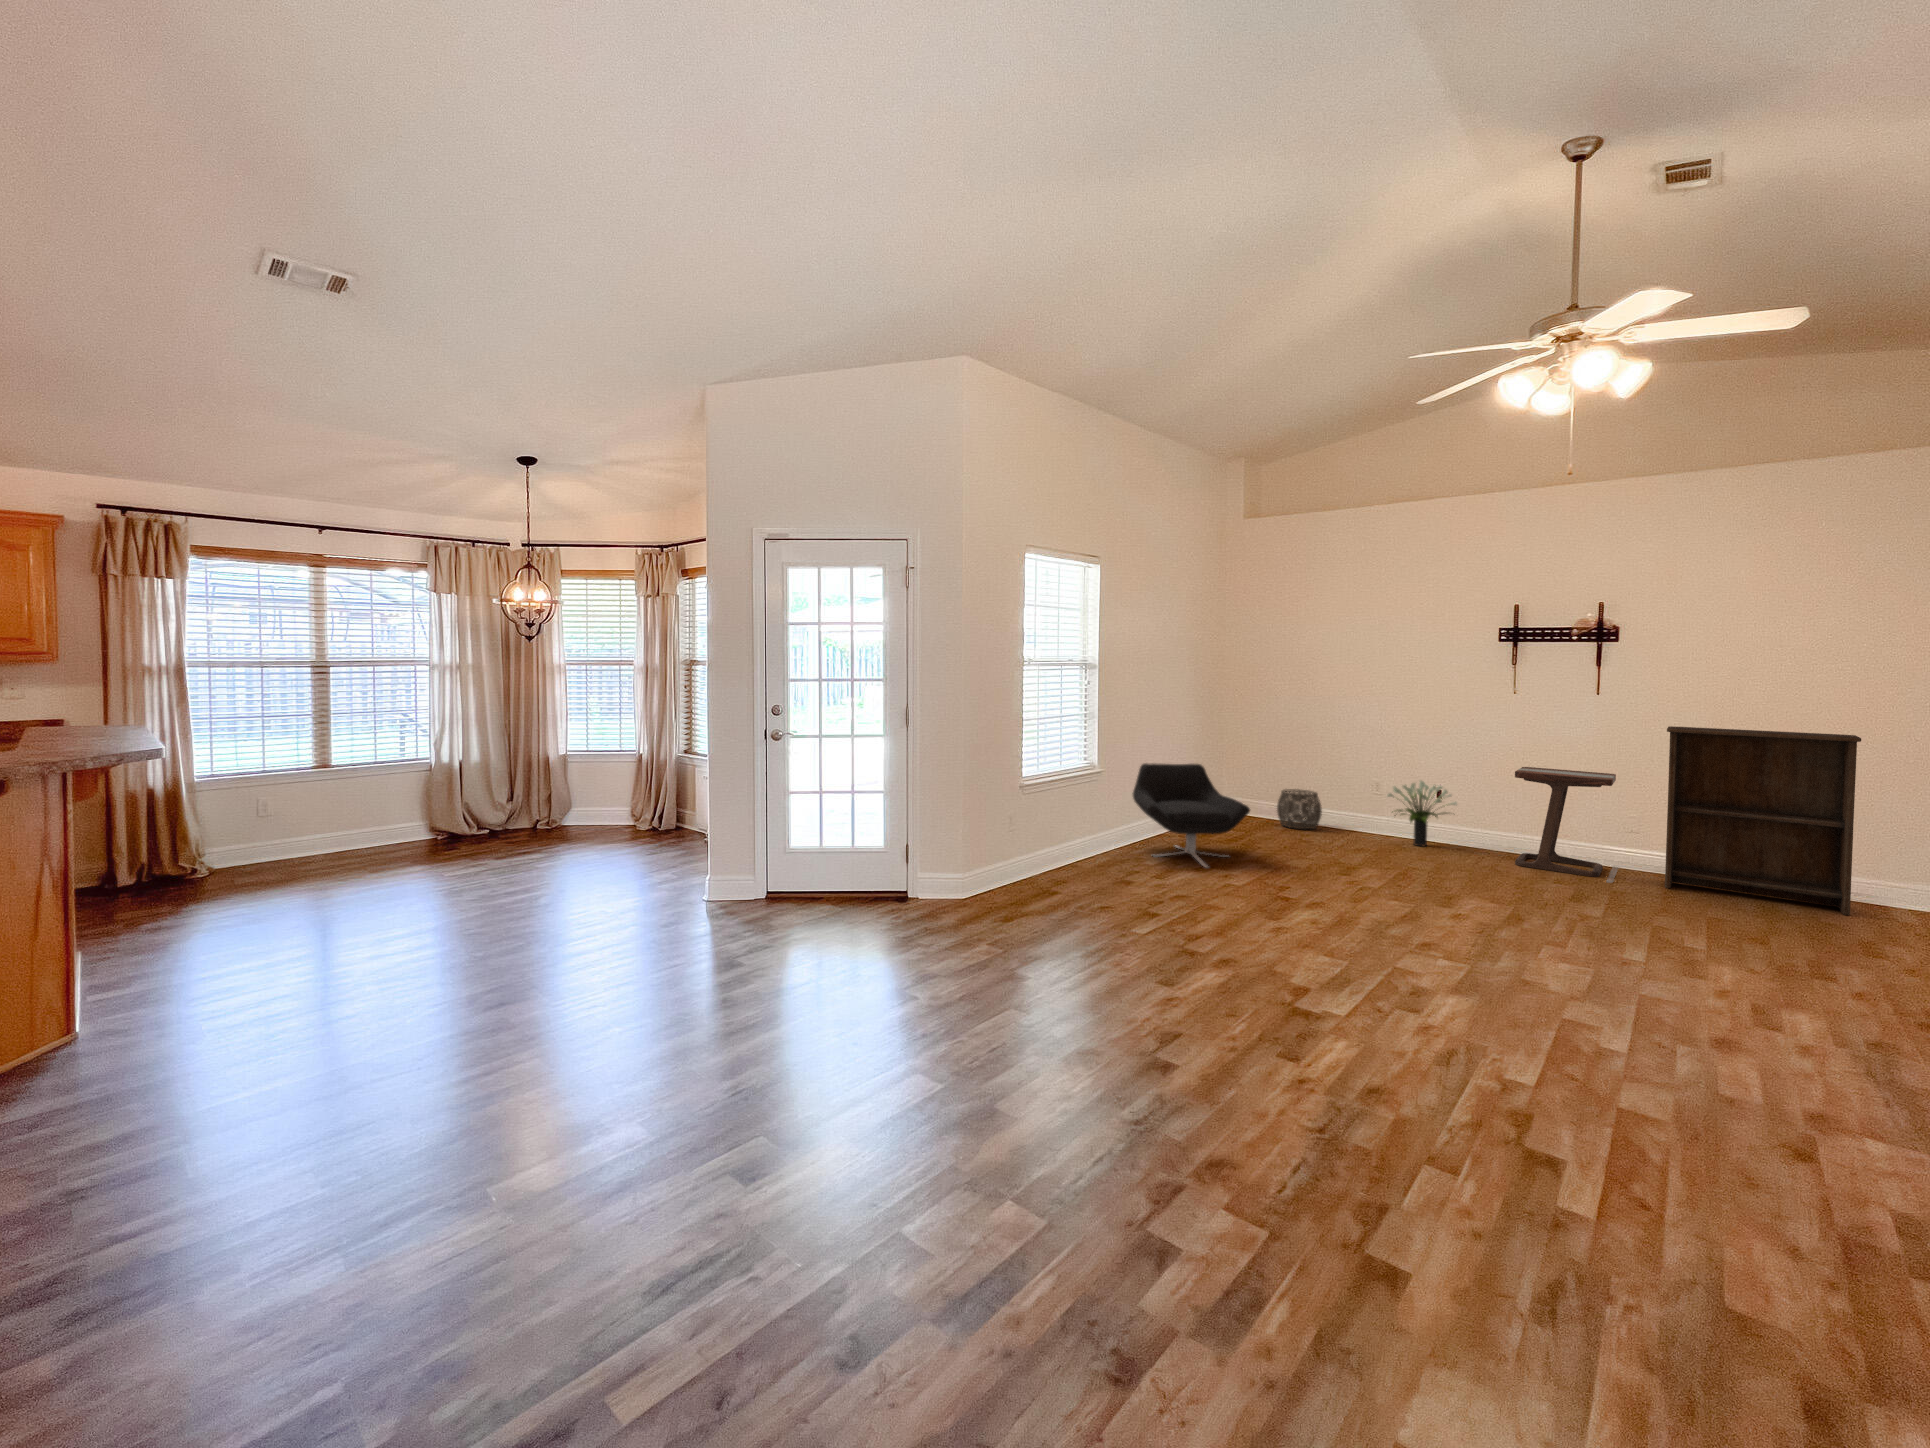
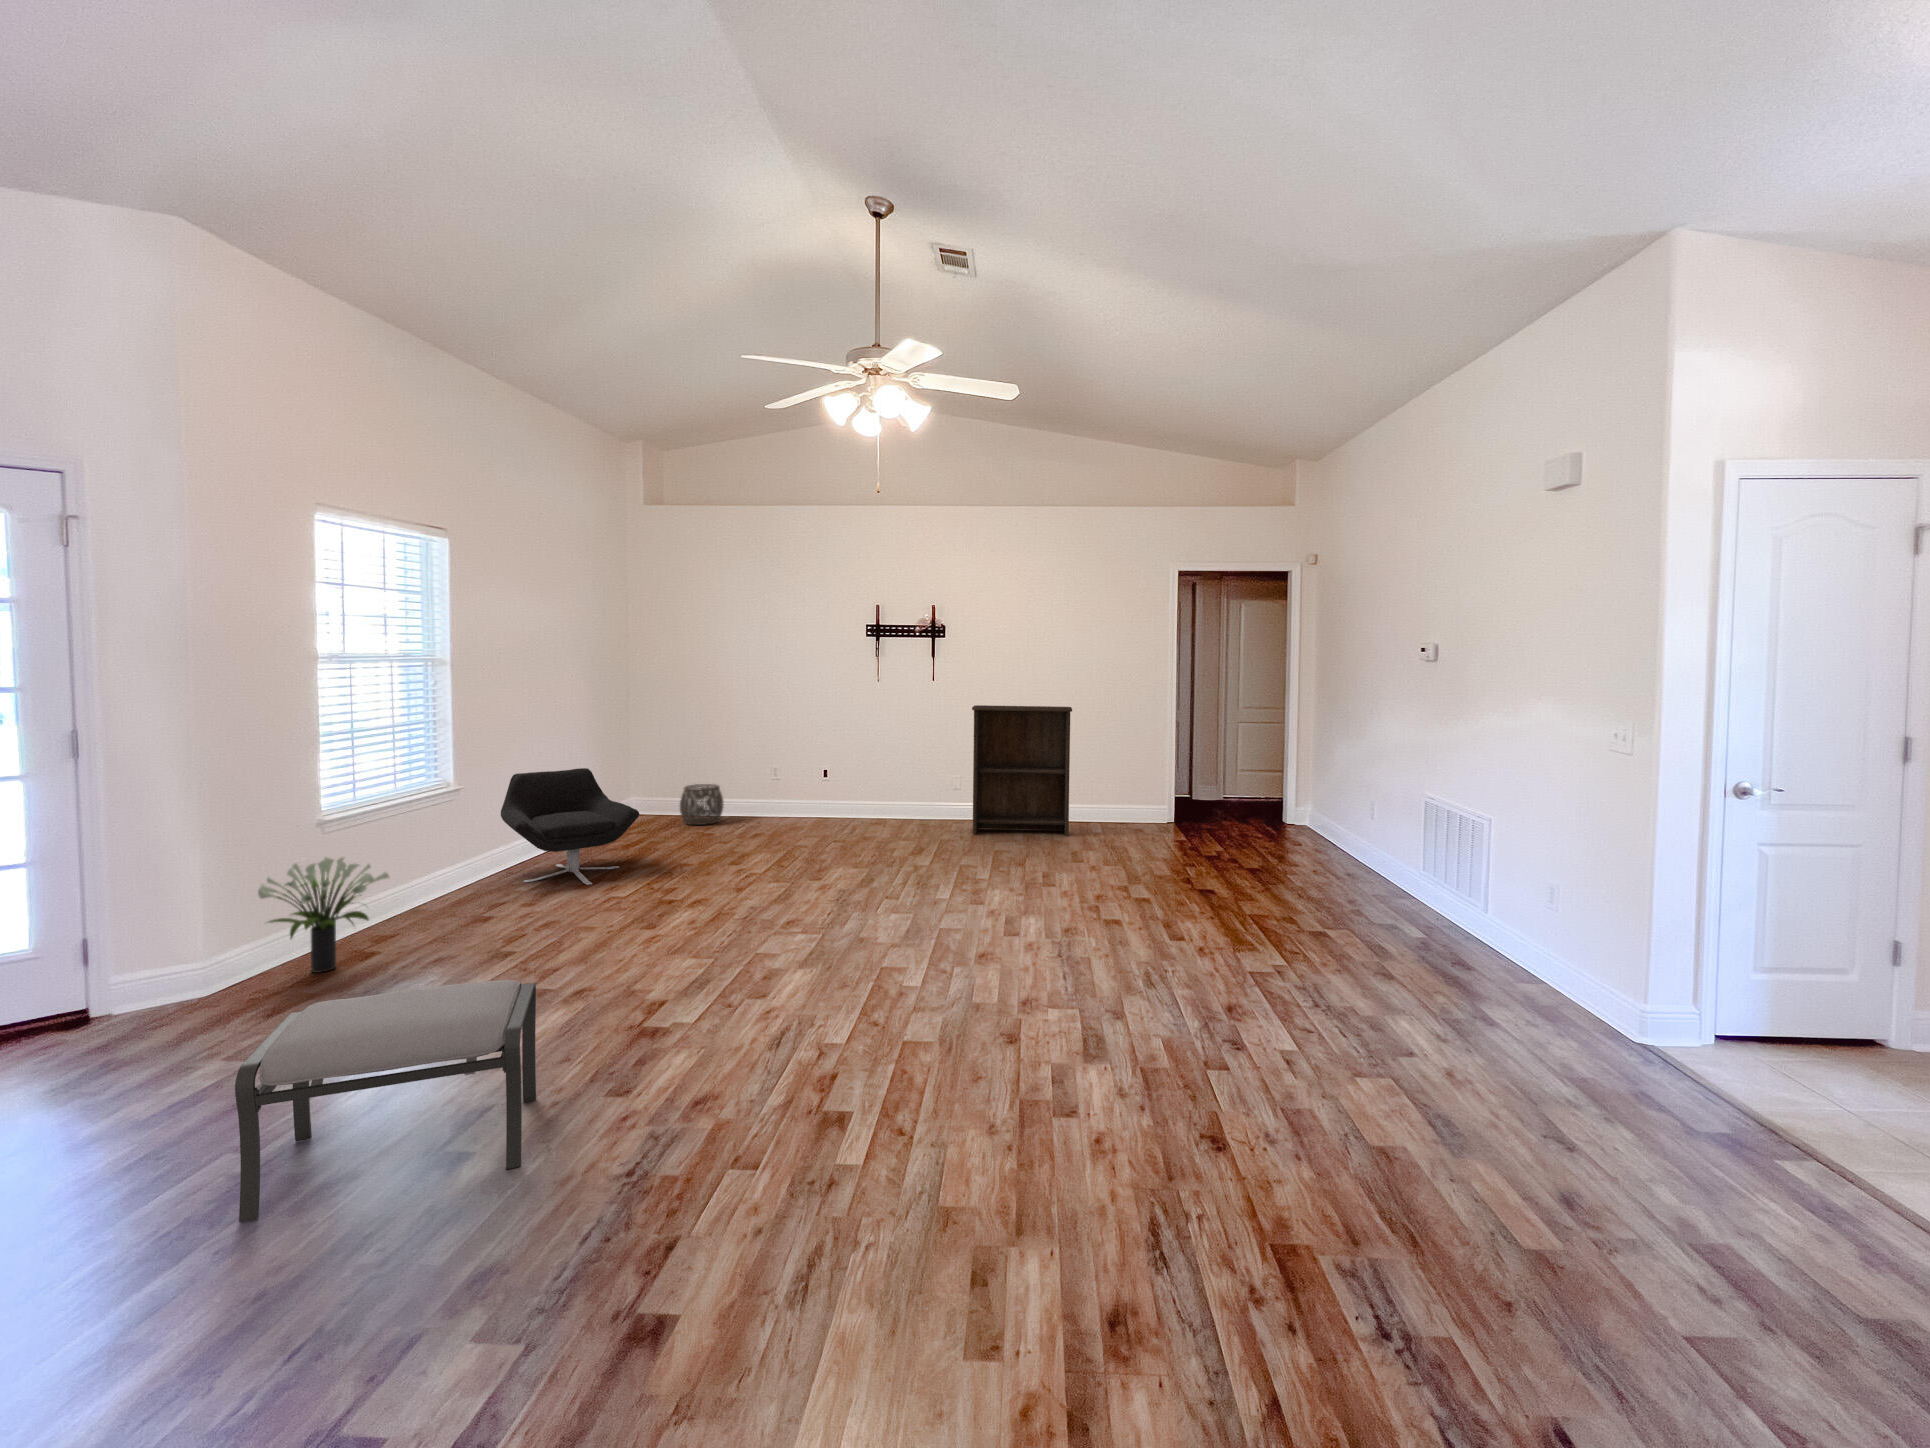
side table: present [1515,767,1617,882] -> none [876,745,949,836]
potted plant: present [1387,781,1457,846] -> present [258,857,389,973]
ottoman: none [1028,917,1217,1094] -> present [235,980,536,1222]

